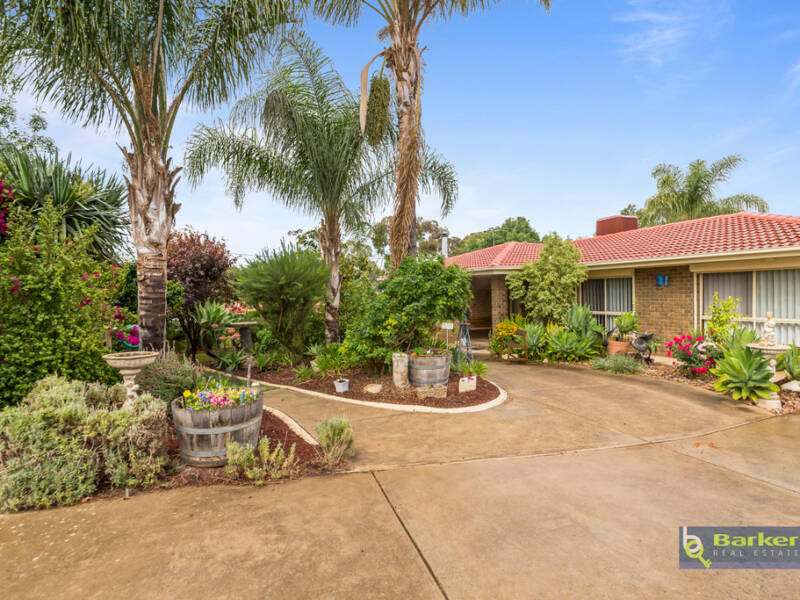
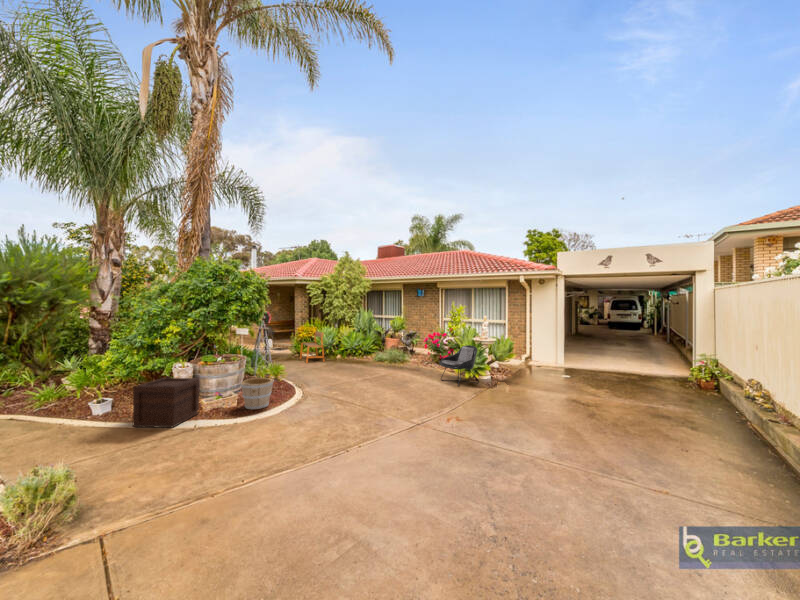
lounge chair: none [690,354,760,410] -> present [439,345,479,386]
wooden crate: none [367,365,414,409] -> present [132,378,200,427]
wooden bucket: none [448,373,479,404] -> present [241,378,274,410]

